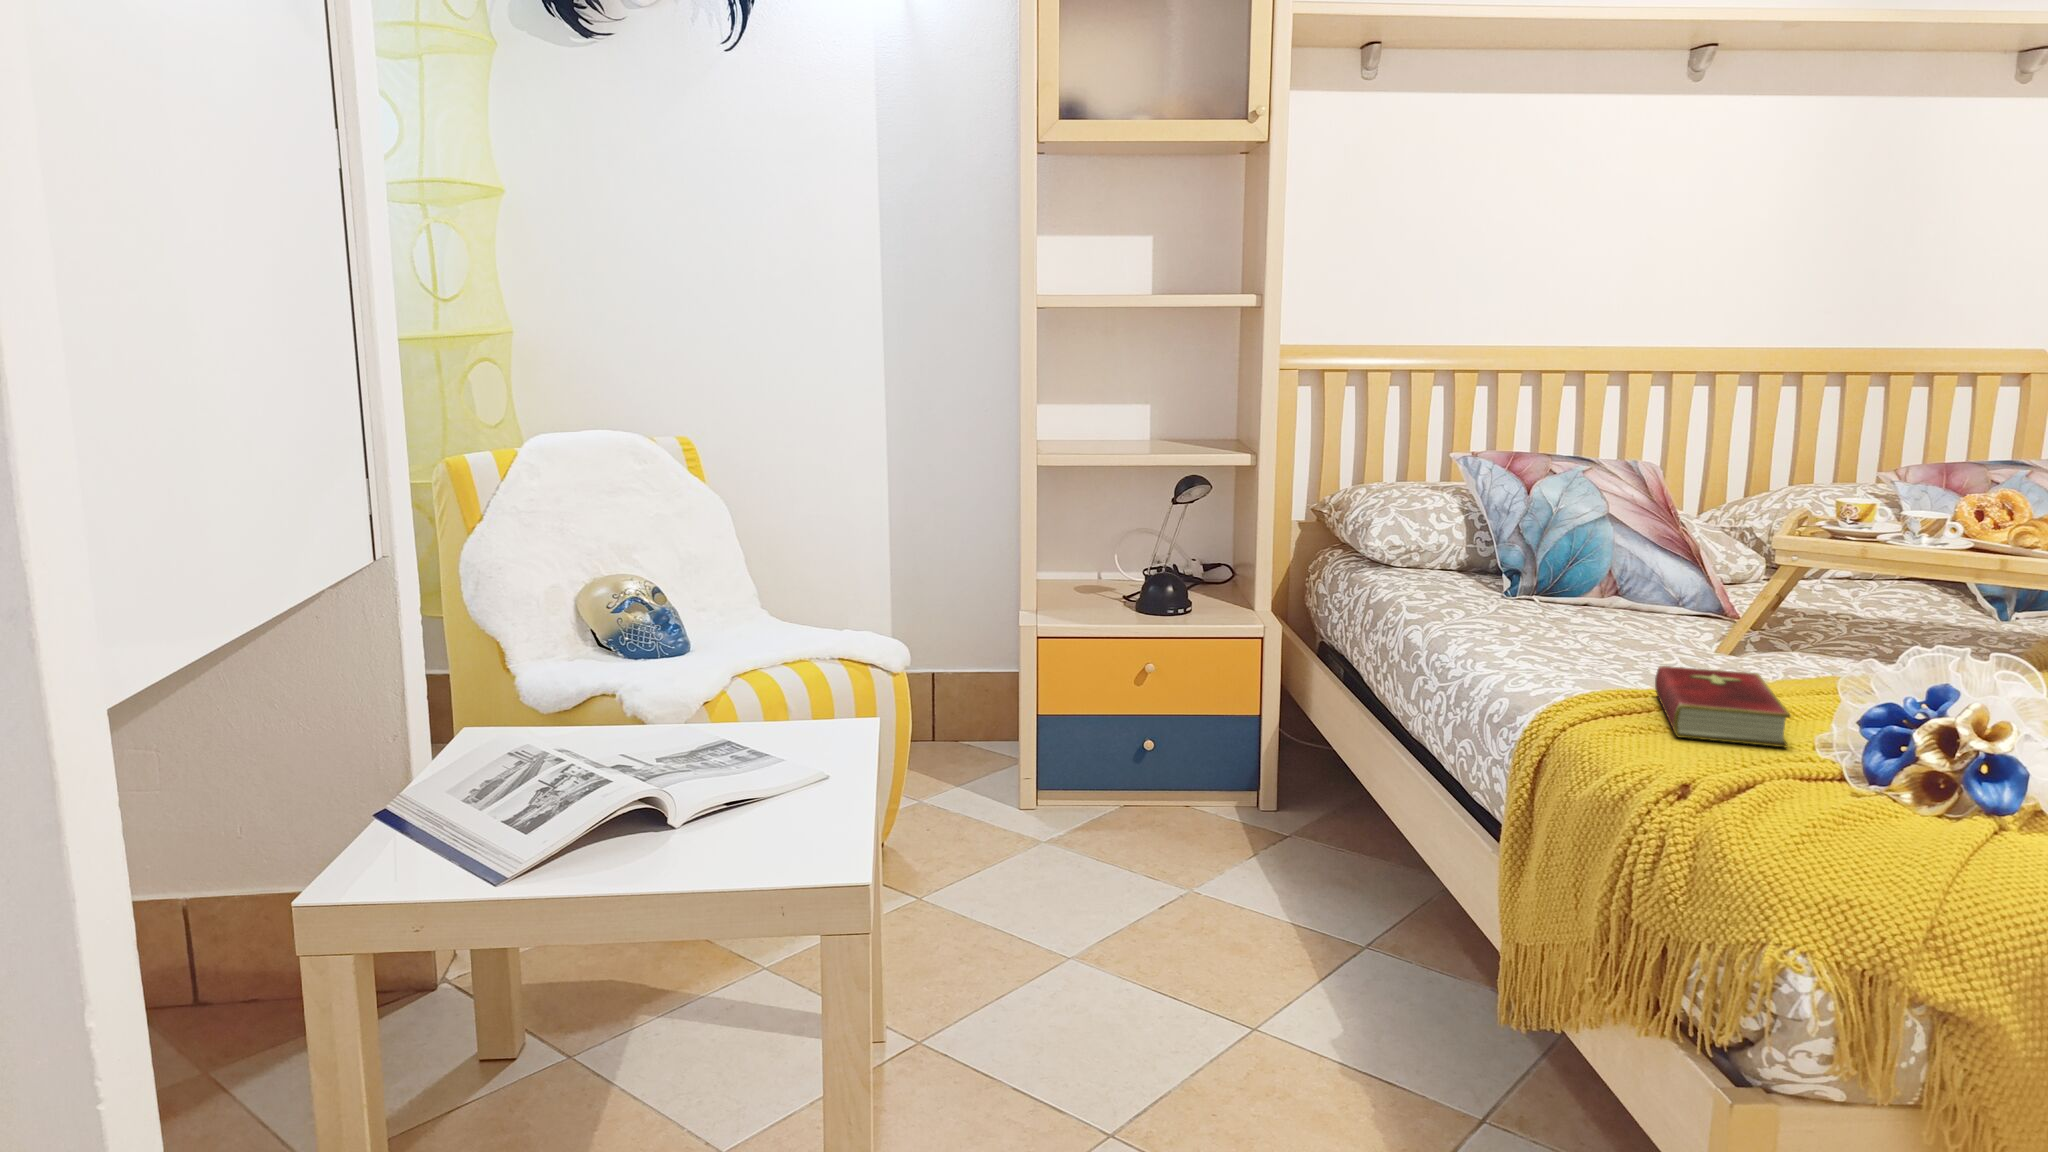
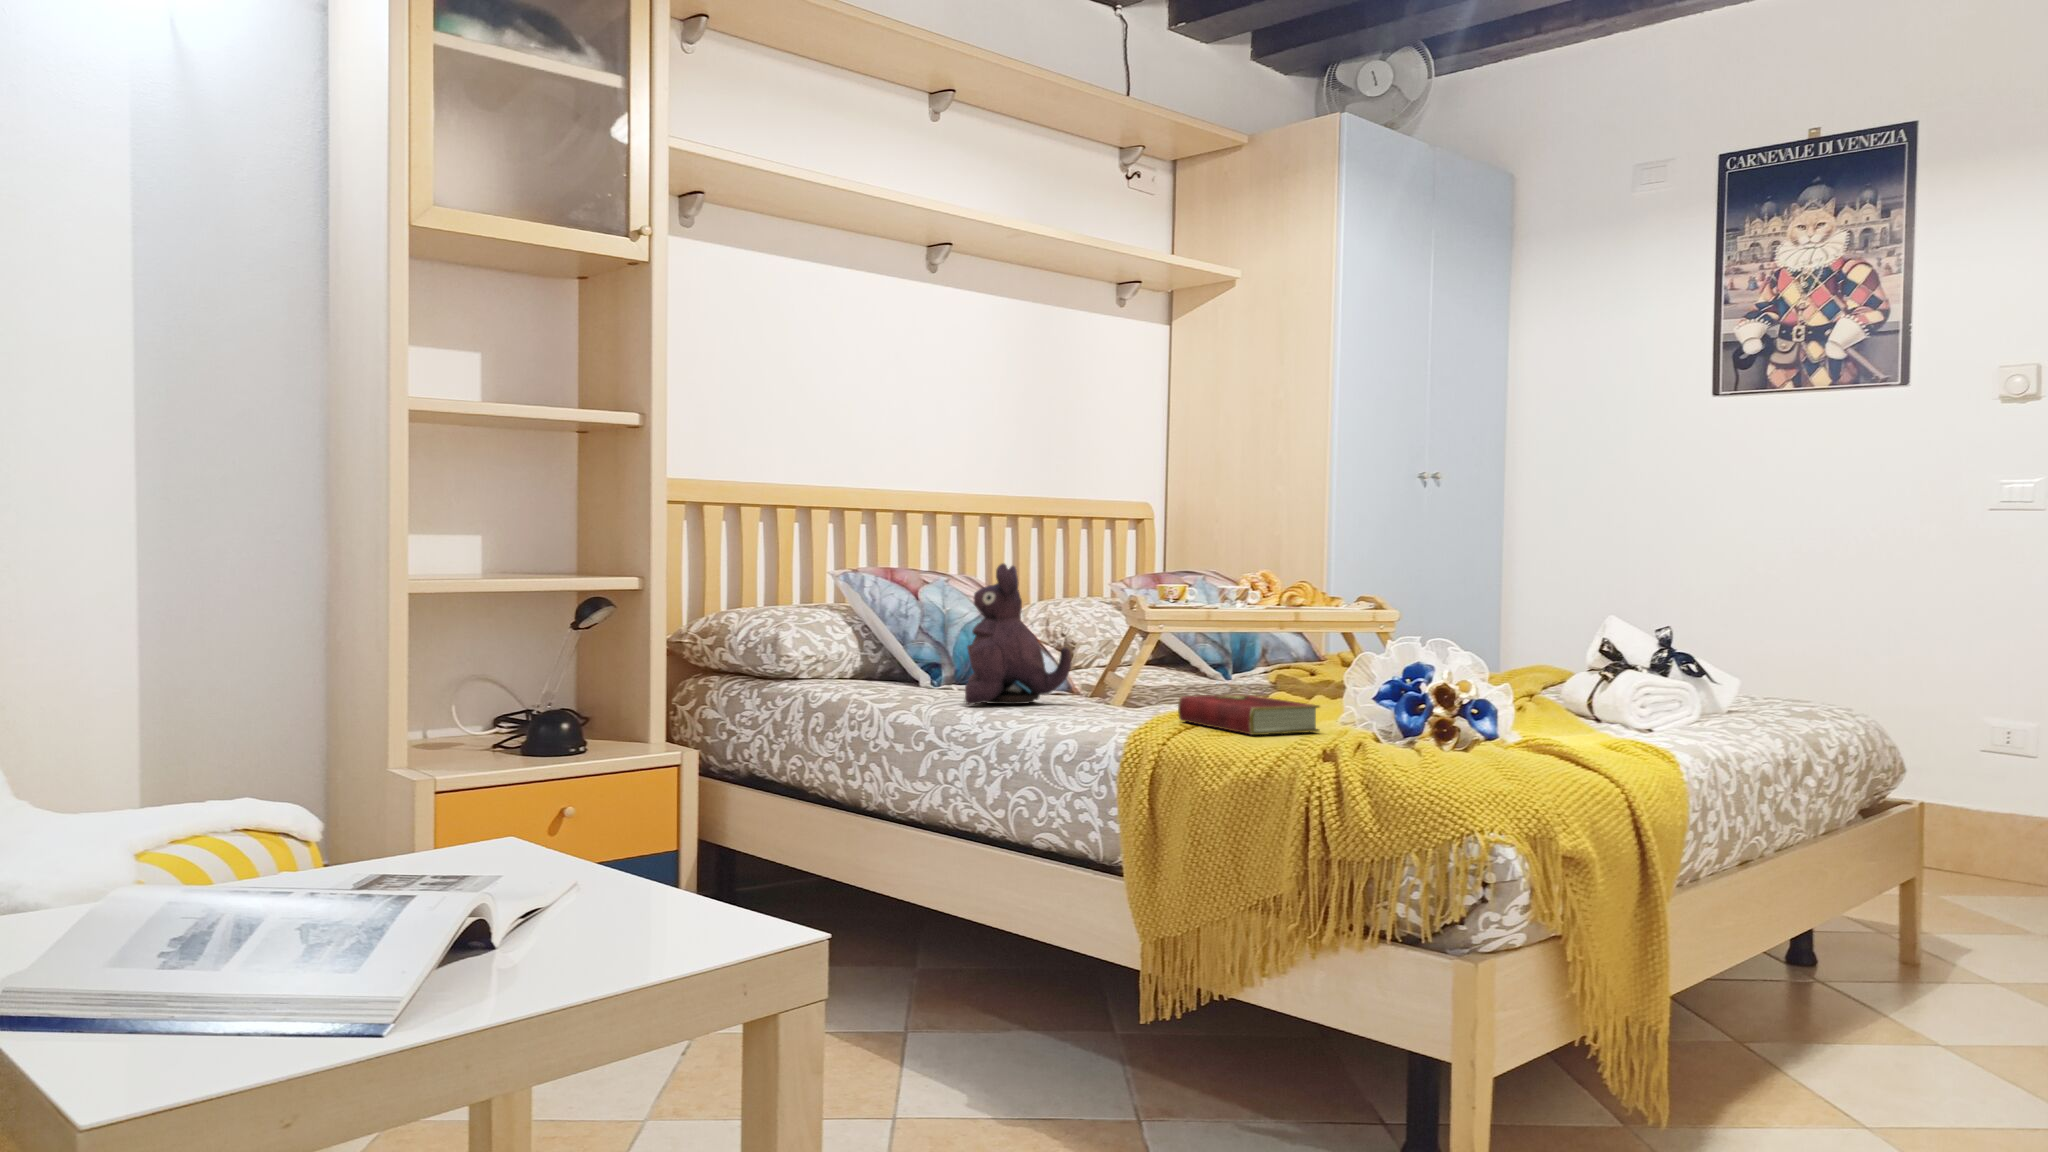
plush toy: none [1476,477,1611,636] -> present [965,564,1071,705]

